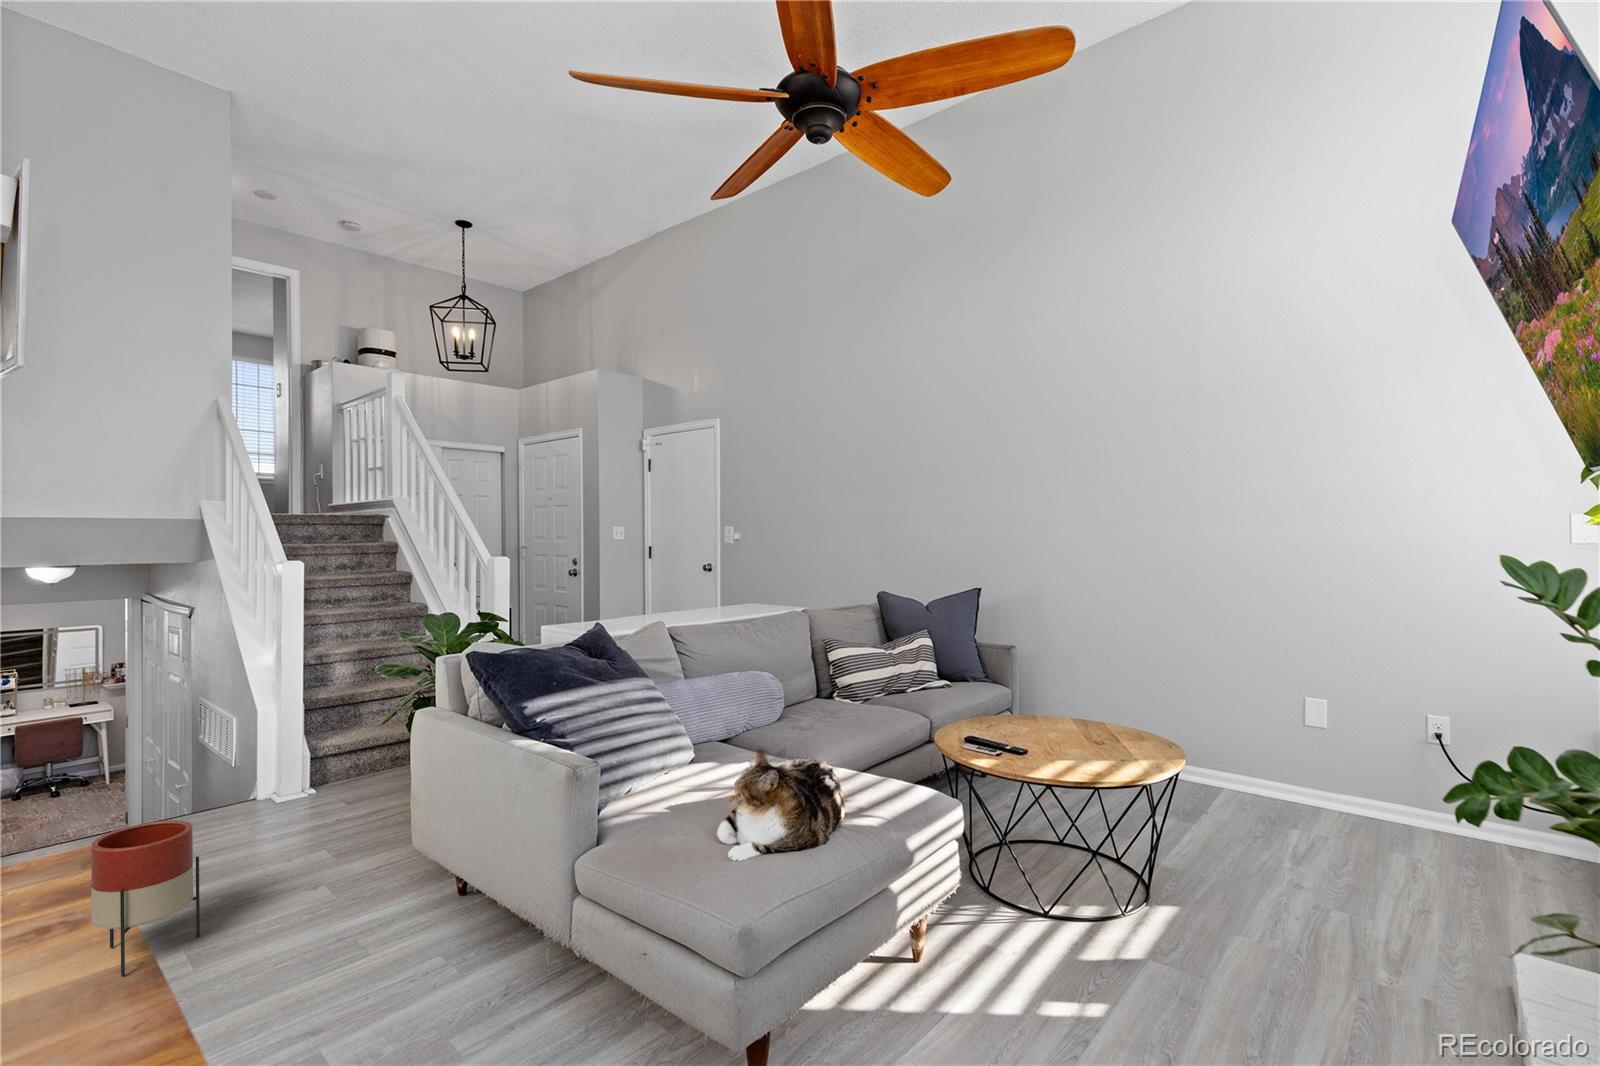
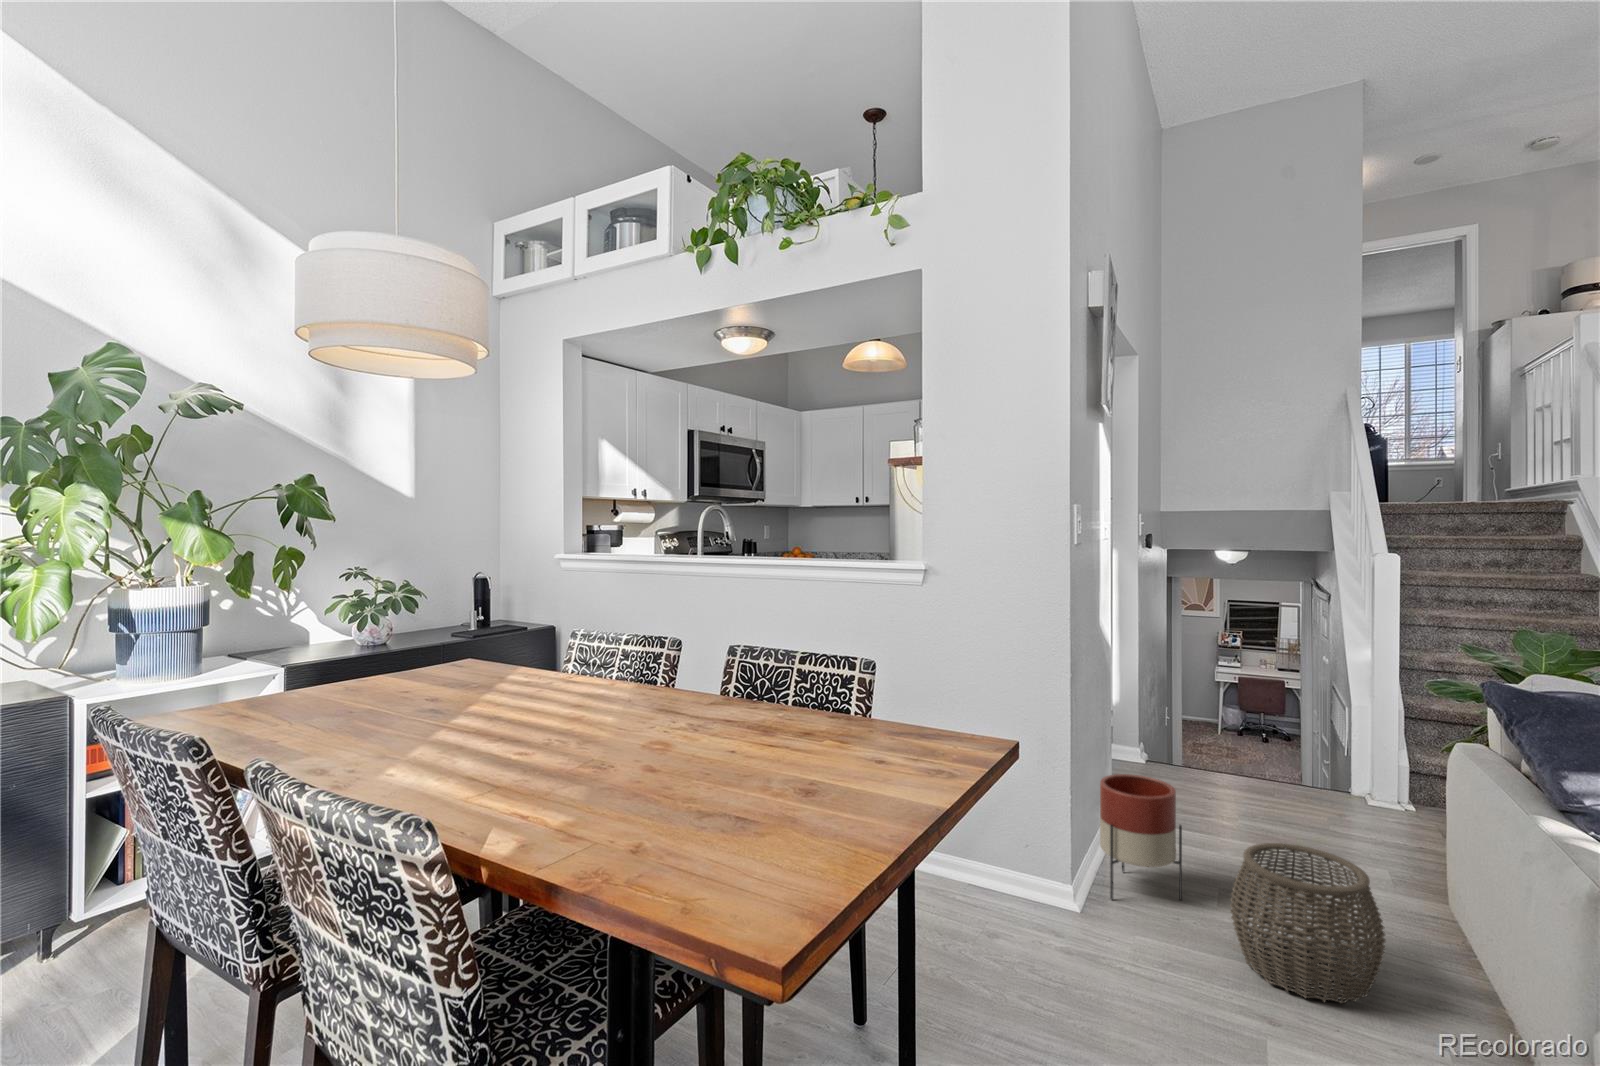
woven basket: none [277,816,406,948] -> present [1230,843,1386,1004]

